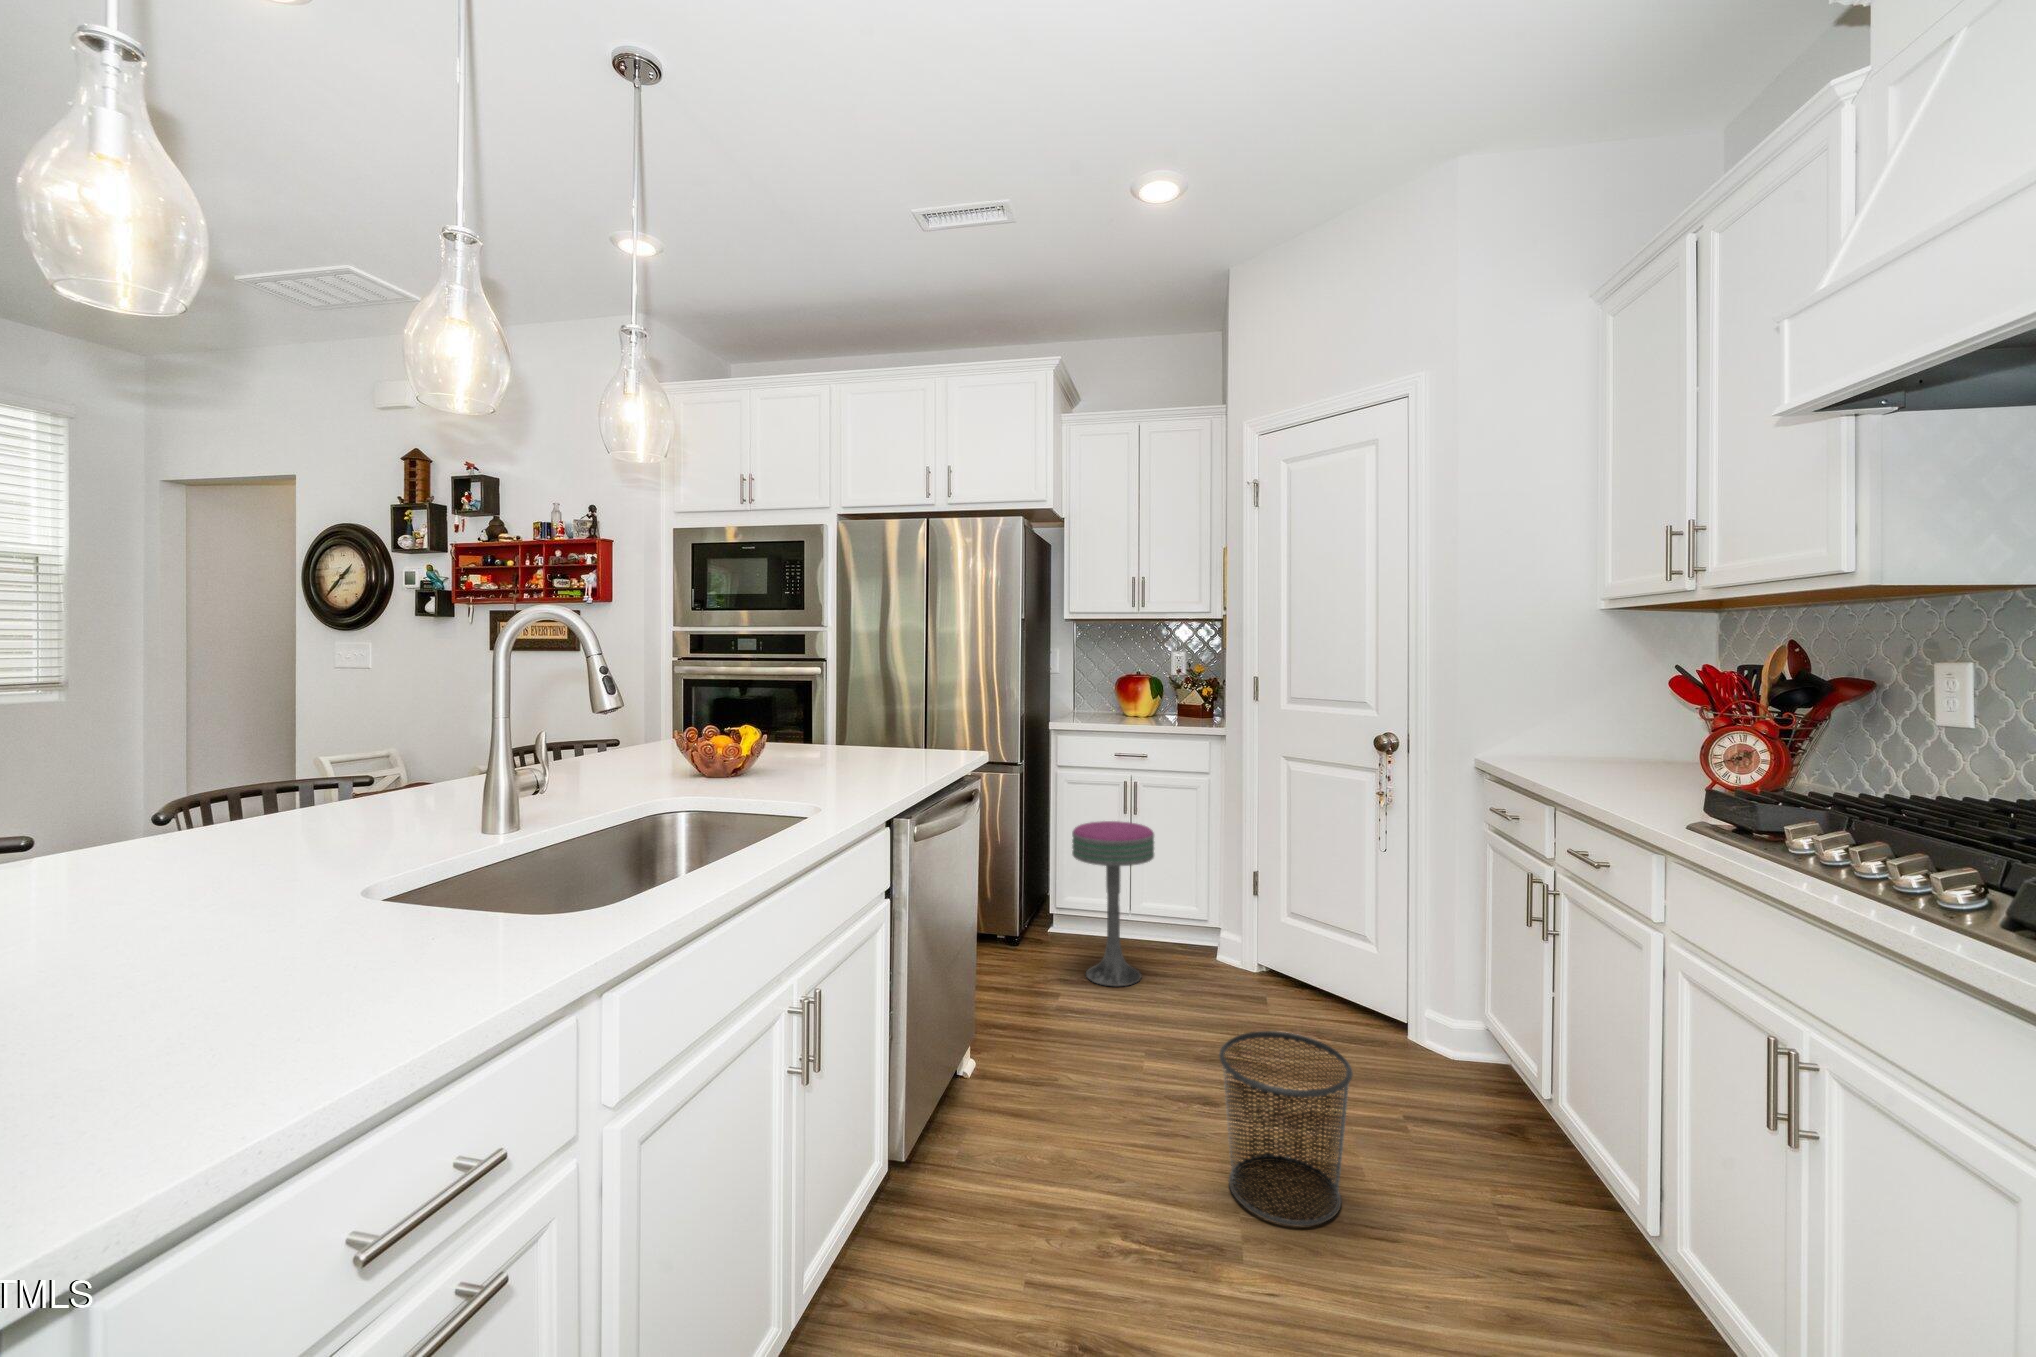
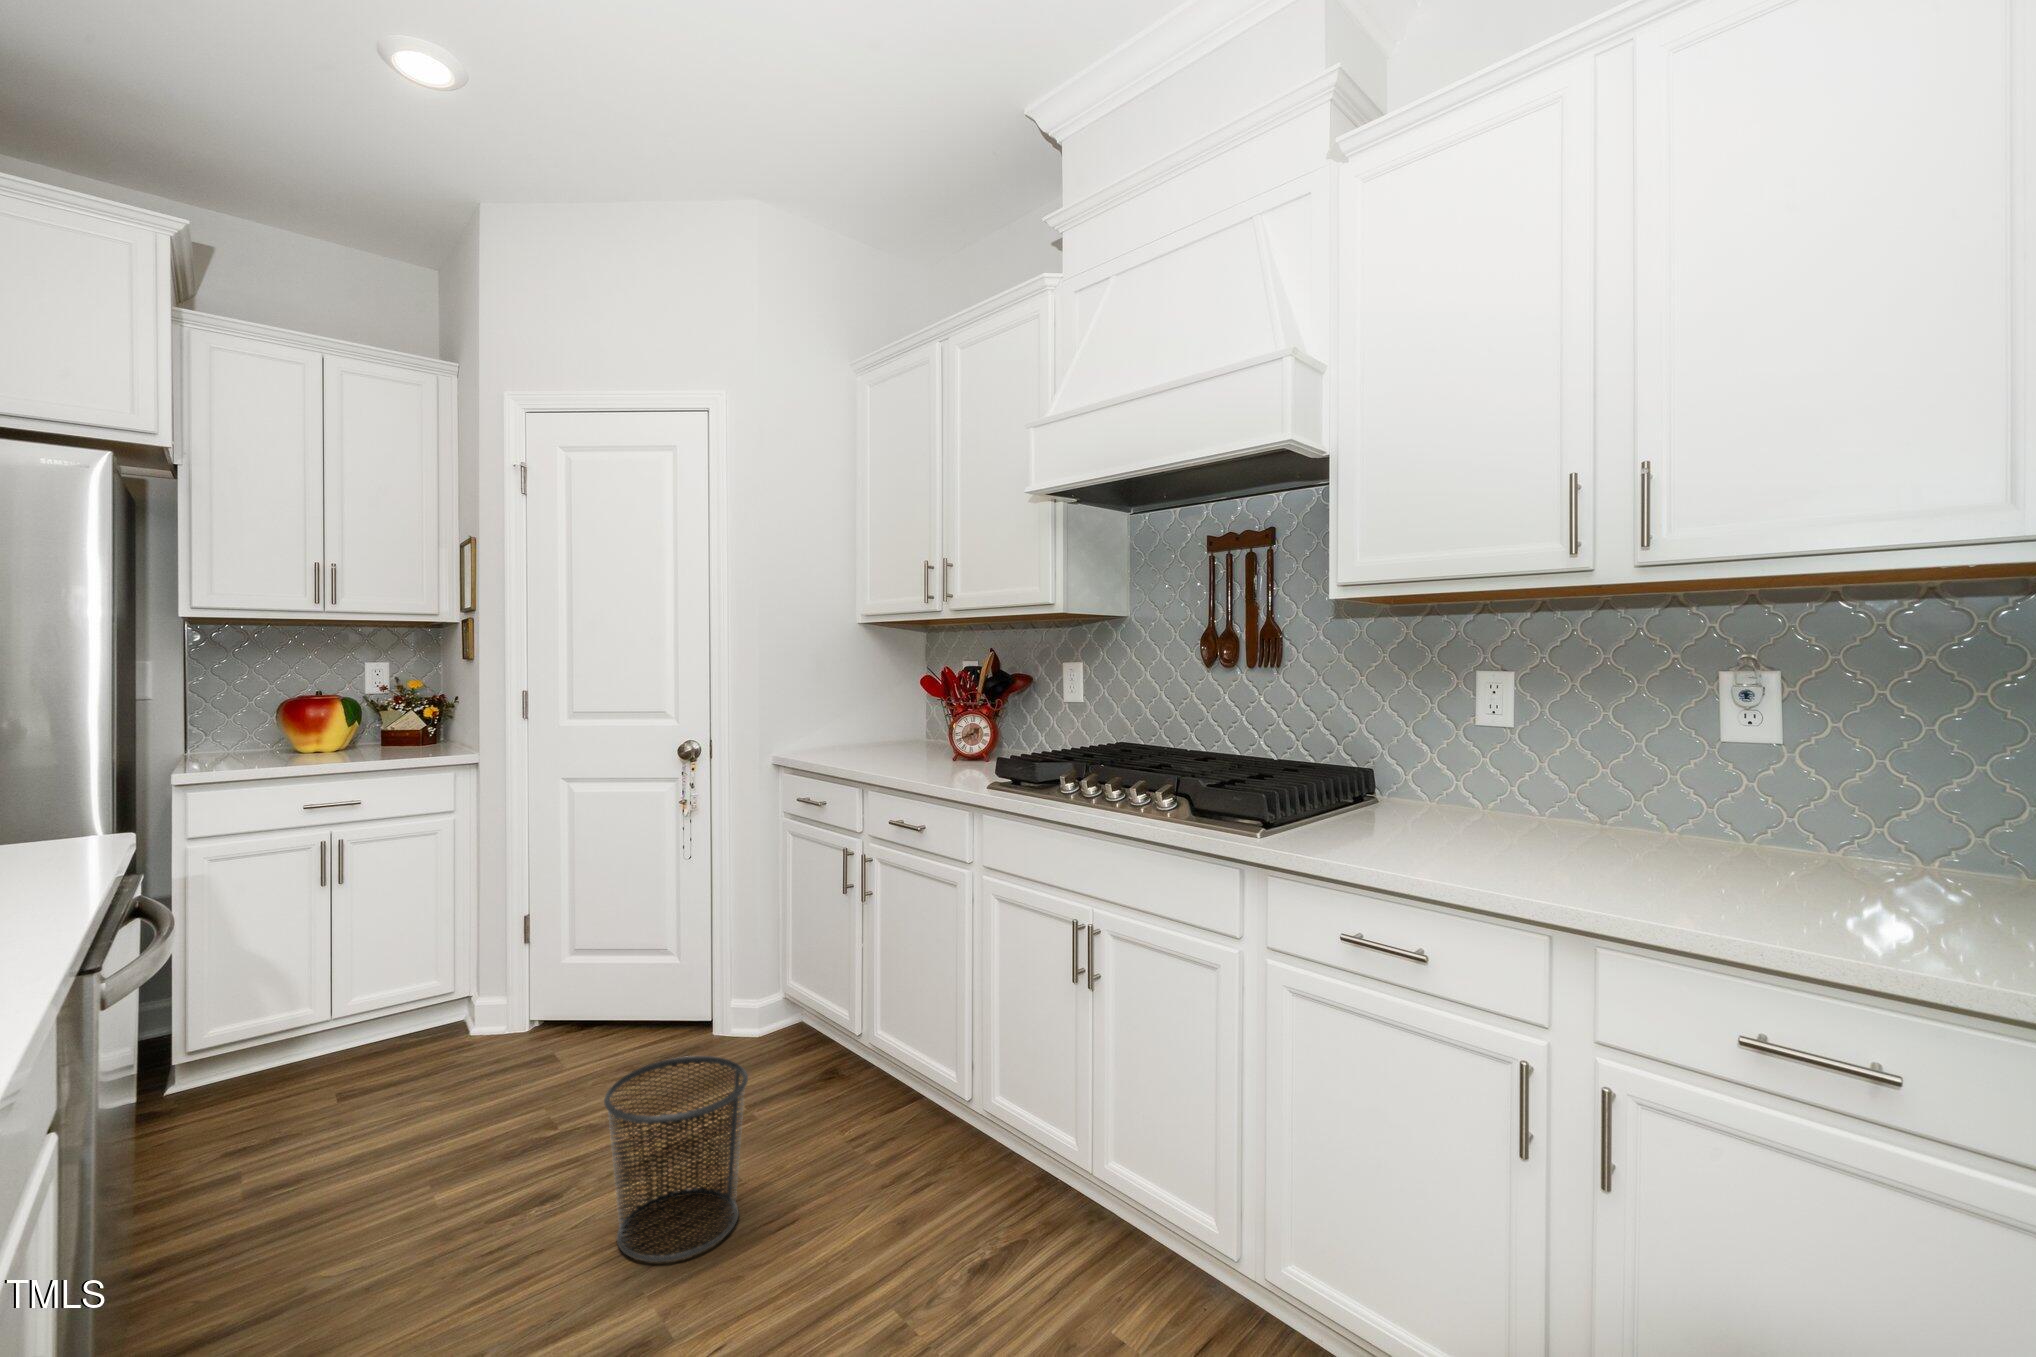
bar stool: present [1072,821,1154,986] -> none [255,888,397,1122]

